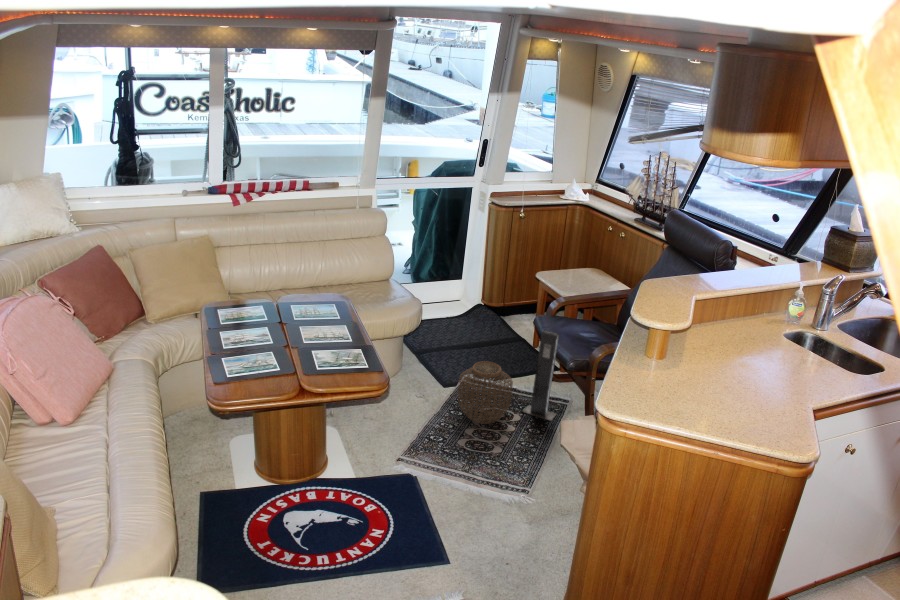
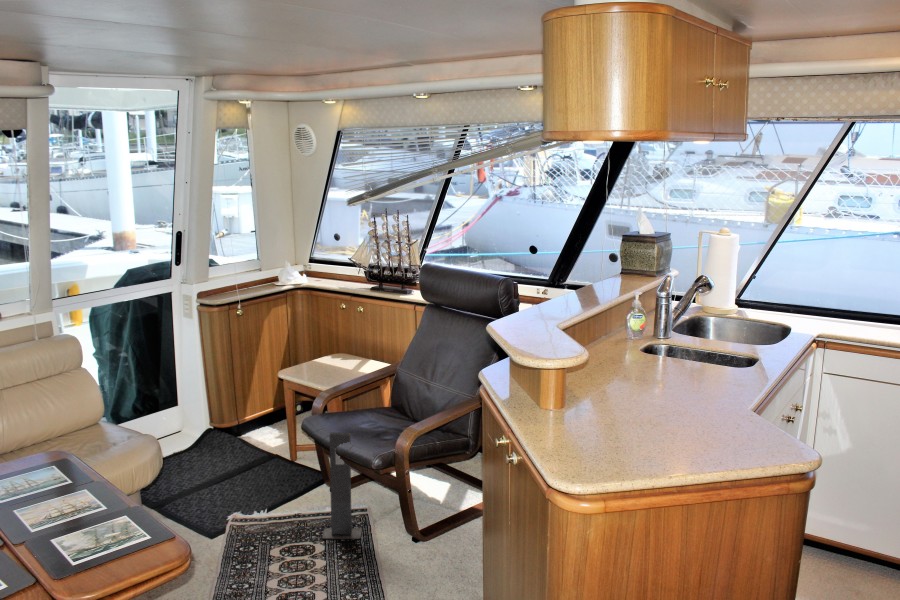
woven basket: present [458,361,513,424] -> none [241,488,311,570]

